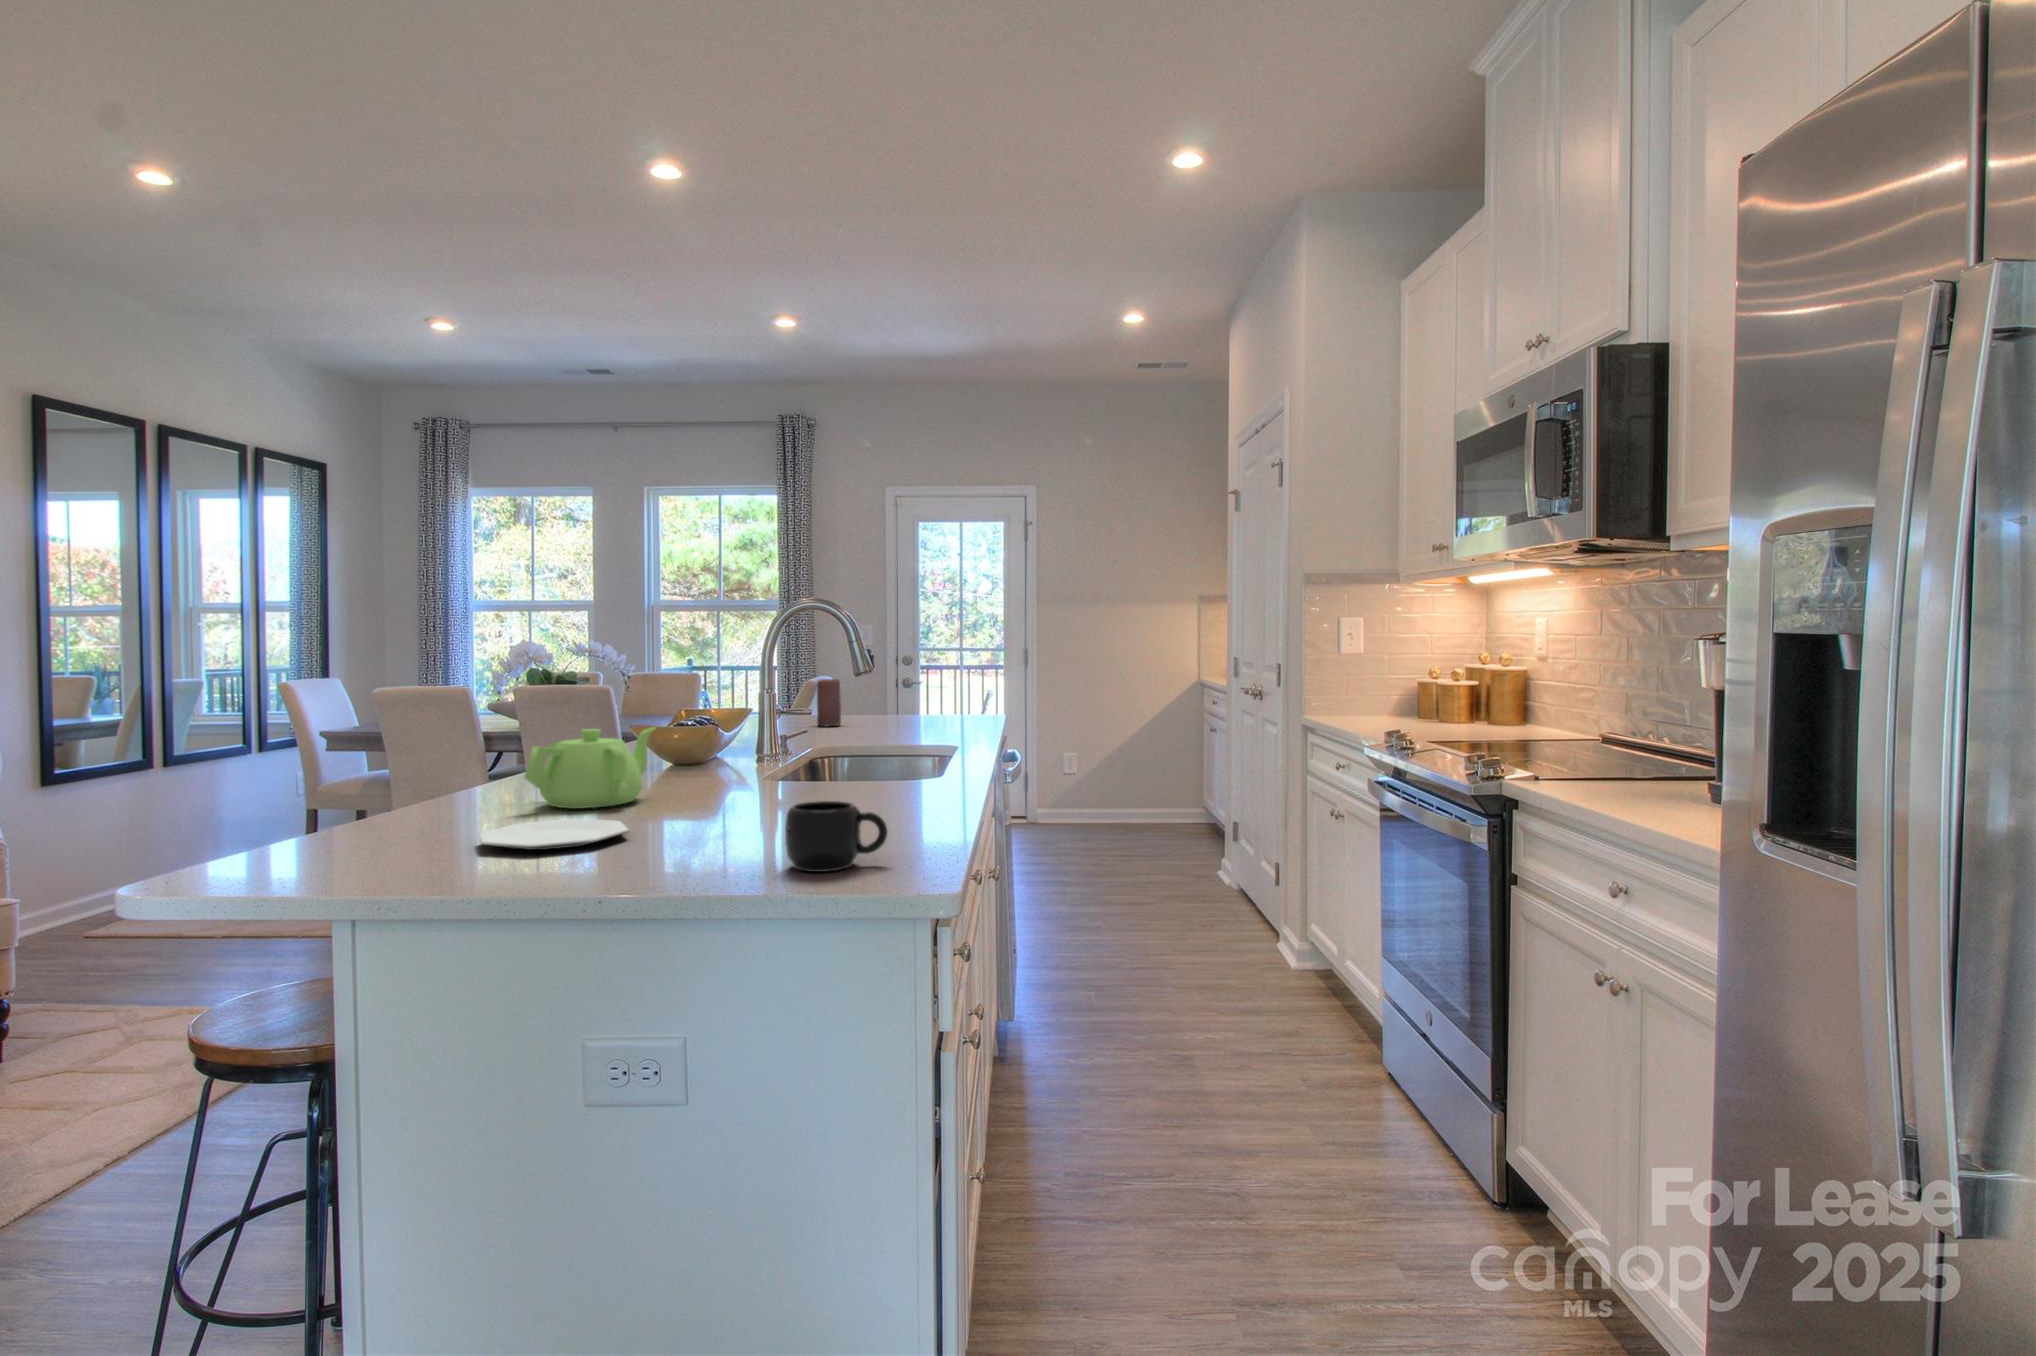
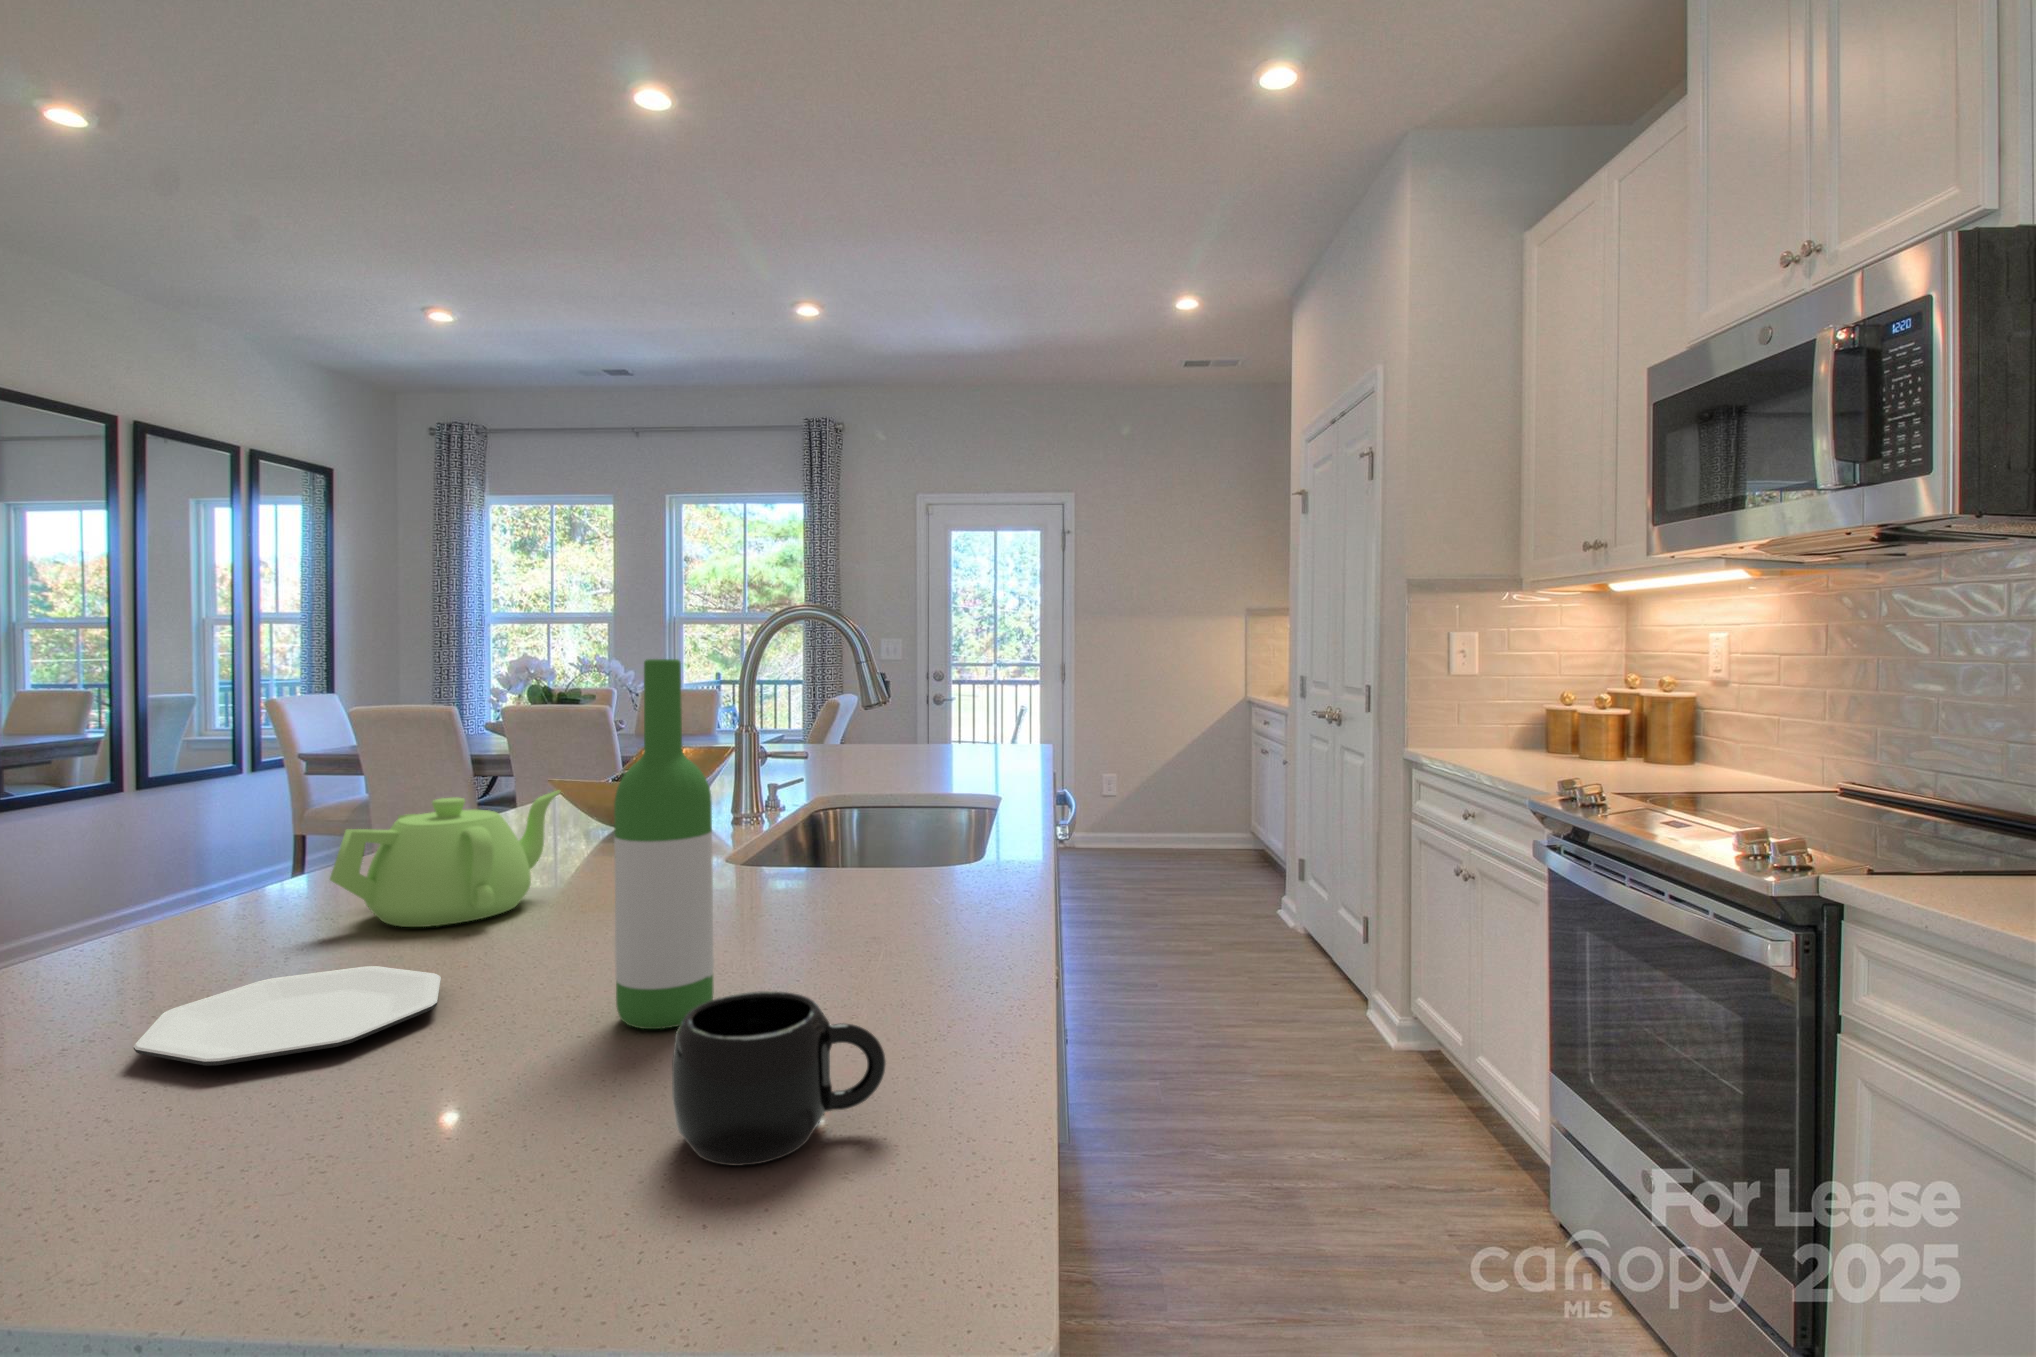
wine bottle: none [731,636,785,840] -> present [614,659,714,1029]
candle: present [817,679,841,726] -> none [828,704,857,761]

